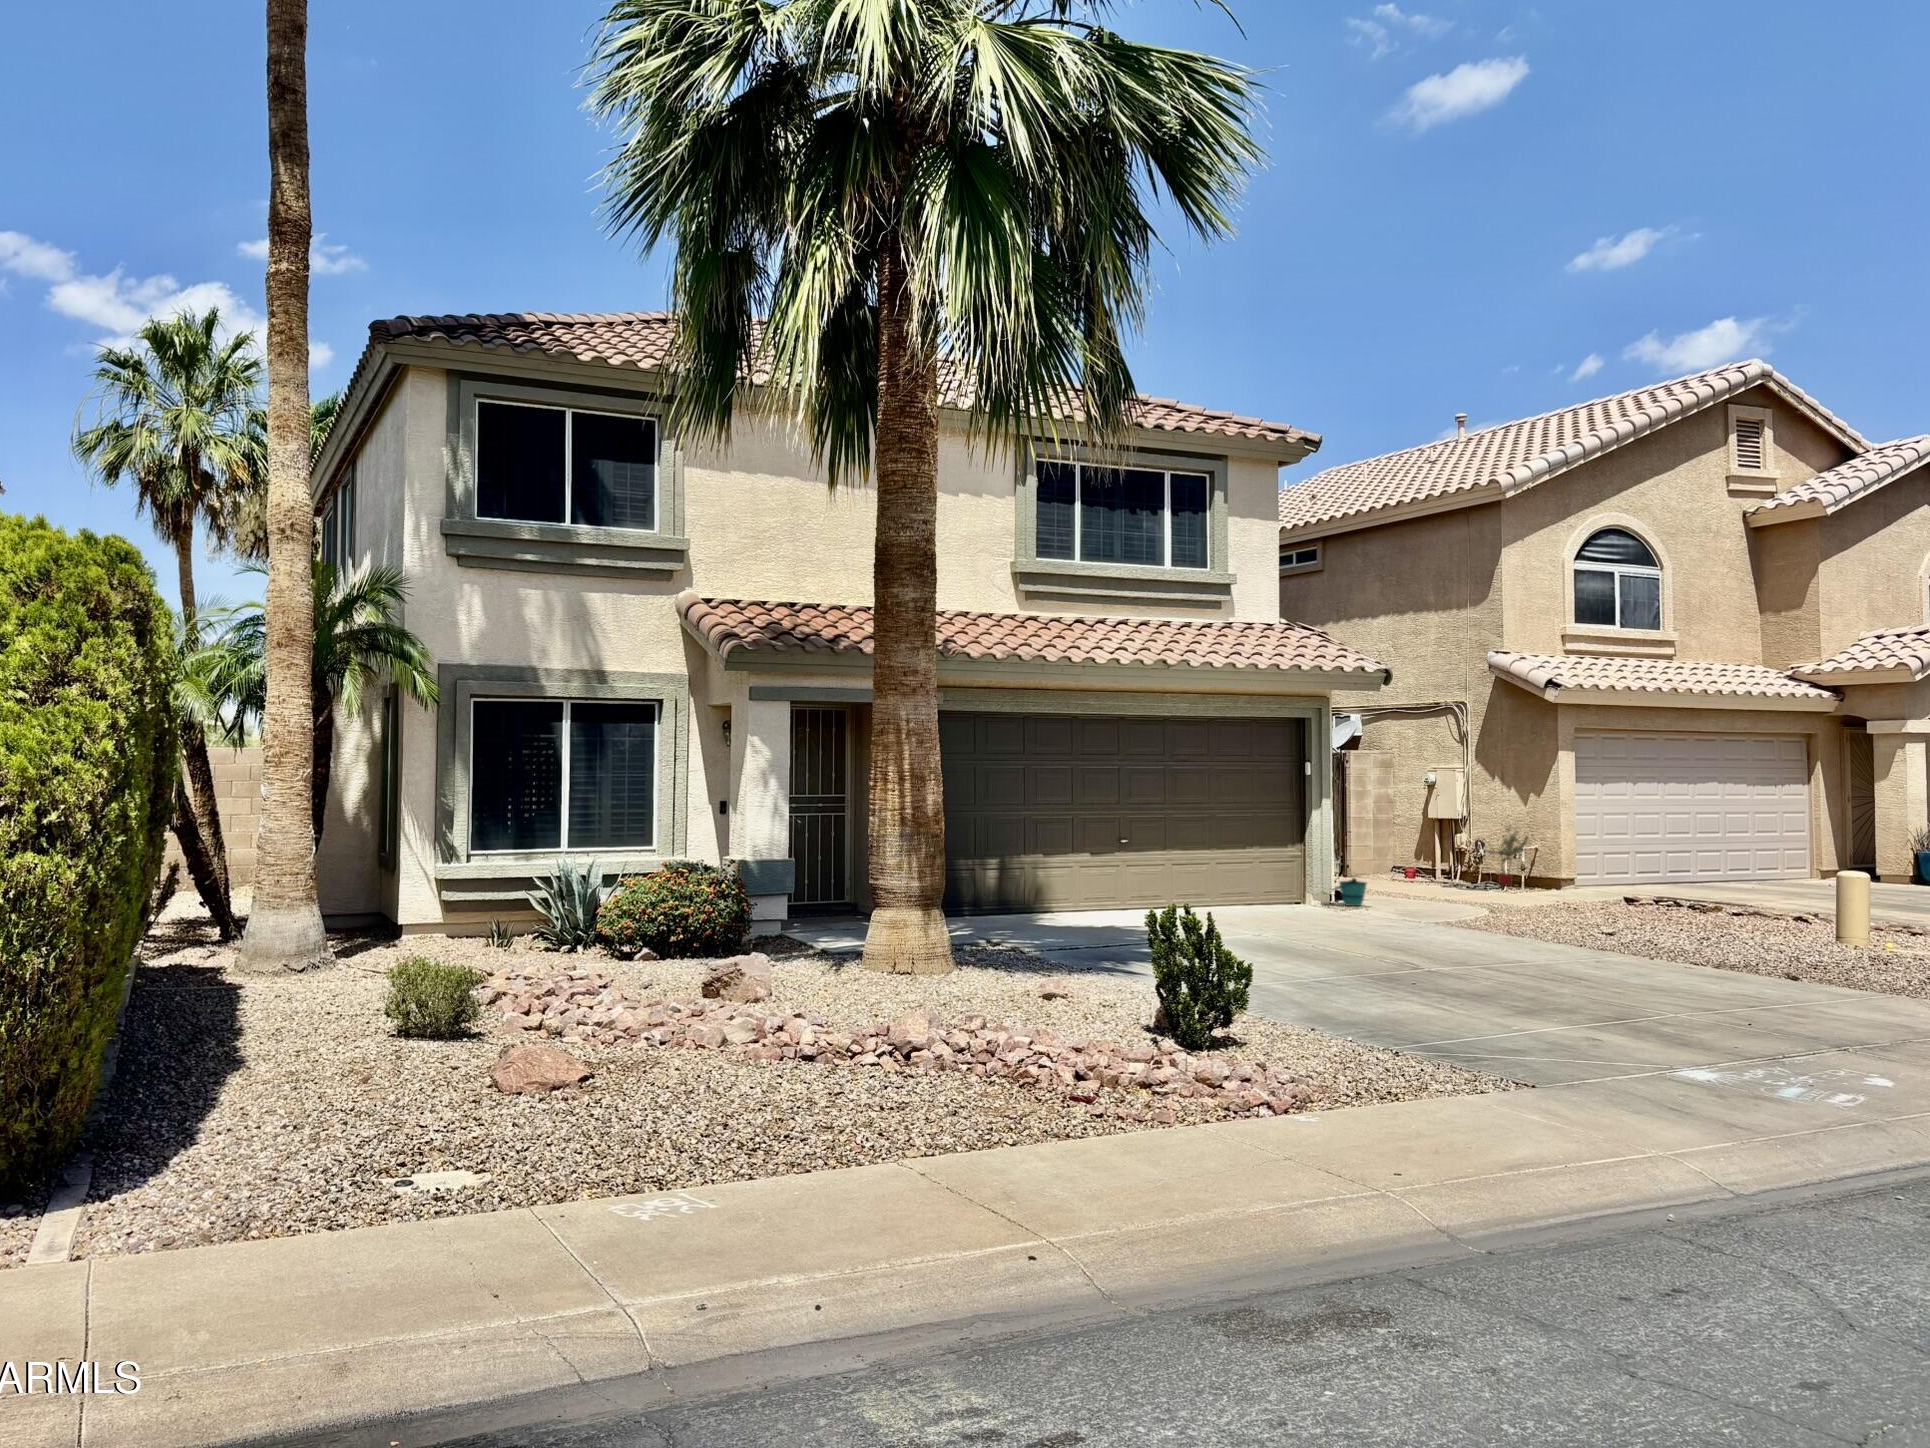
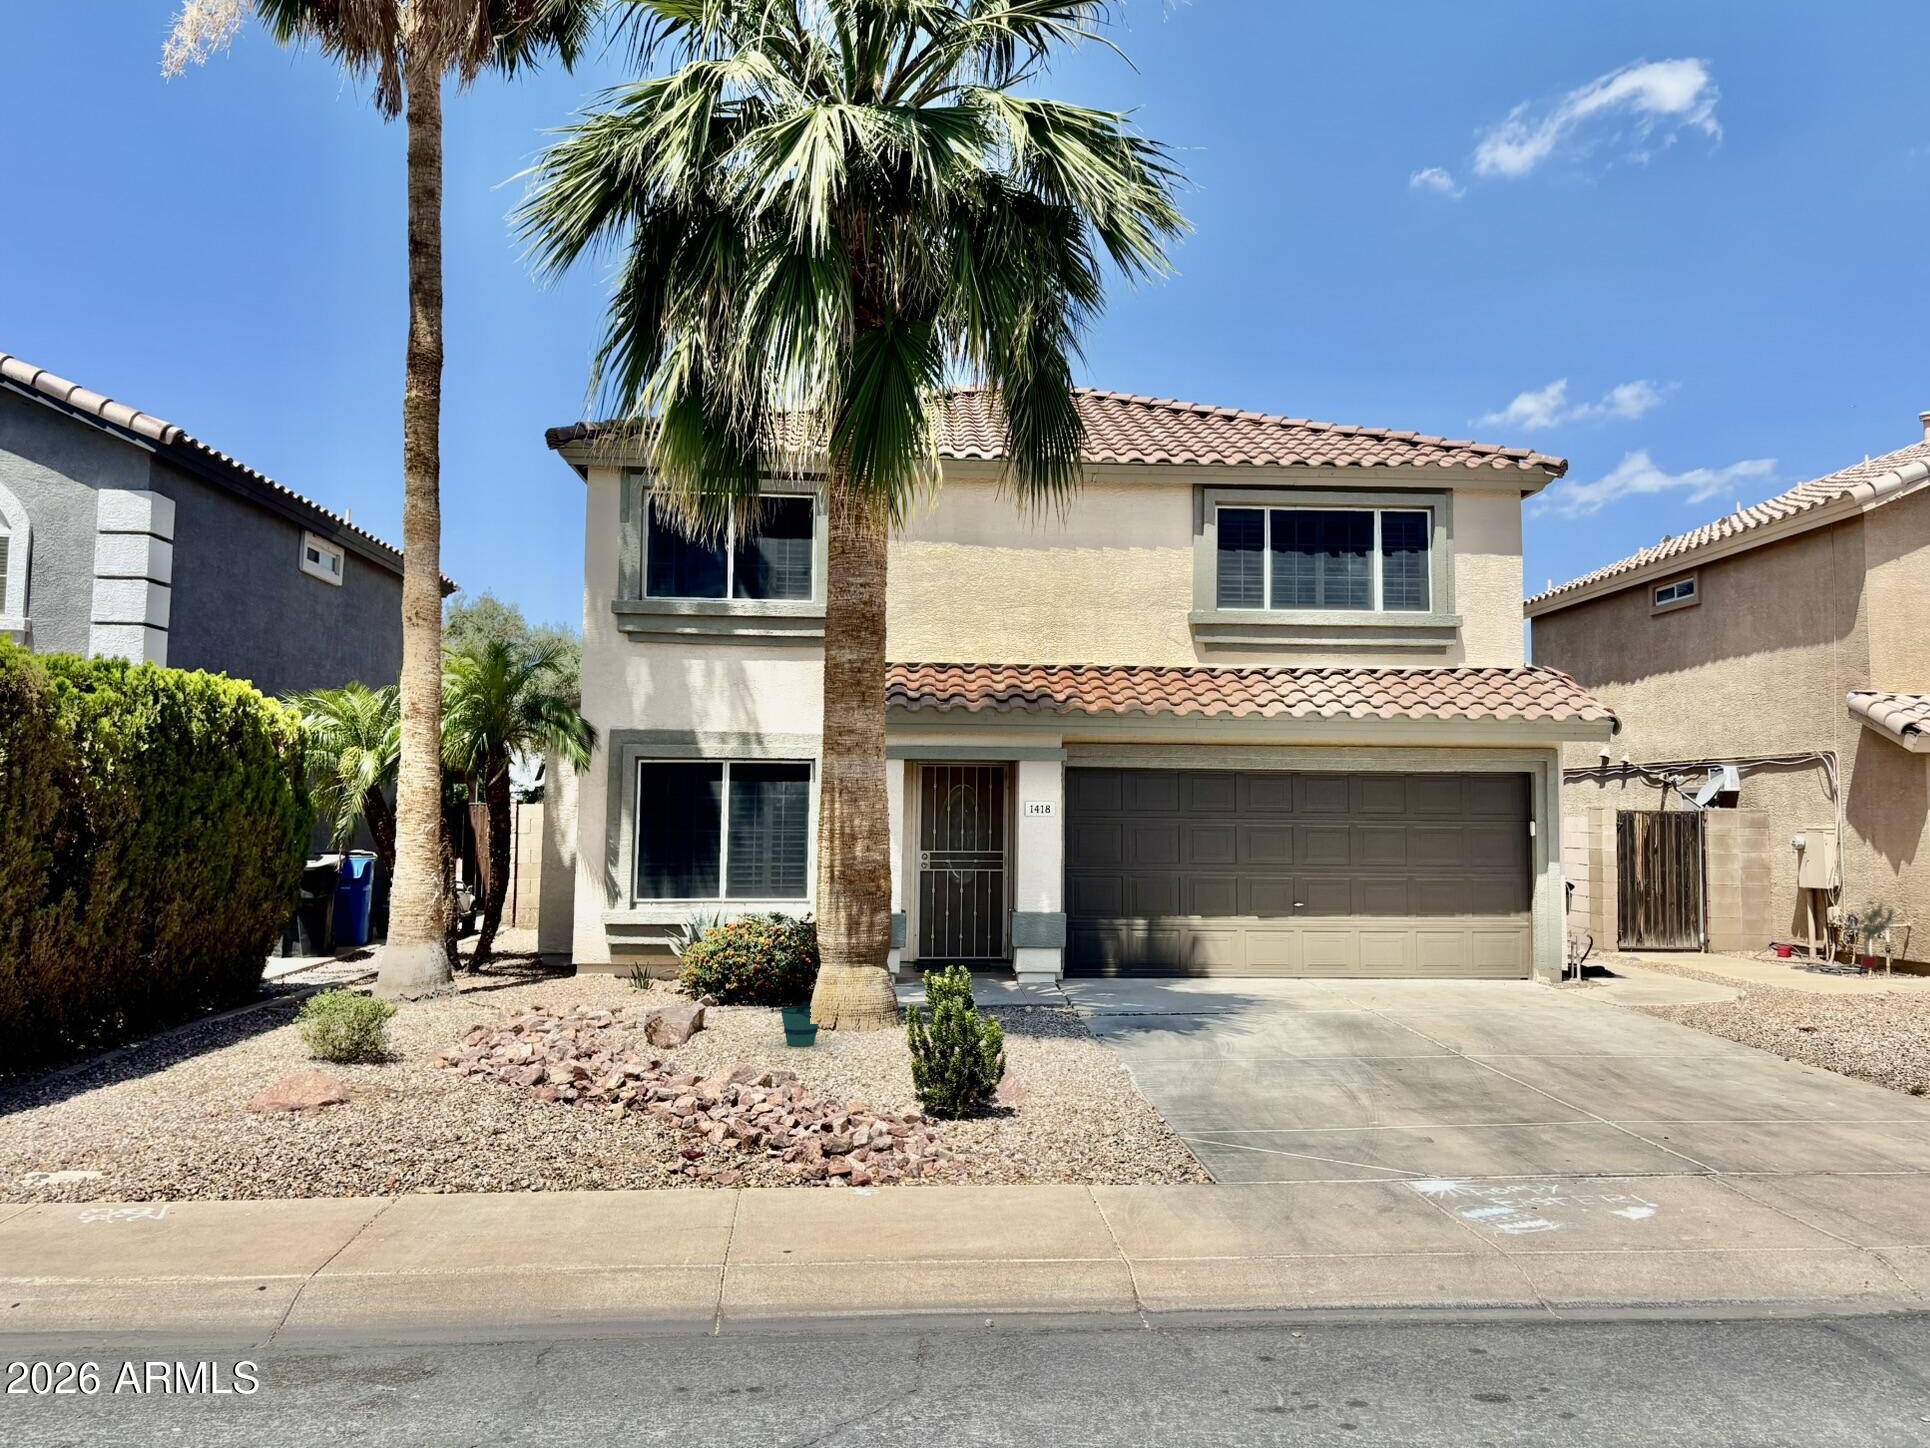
bucket: present [1333,878,1367,906] -> present [780,1002,831,1047]

